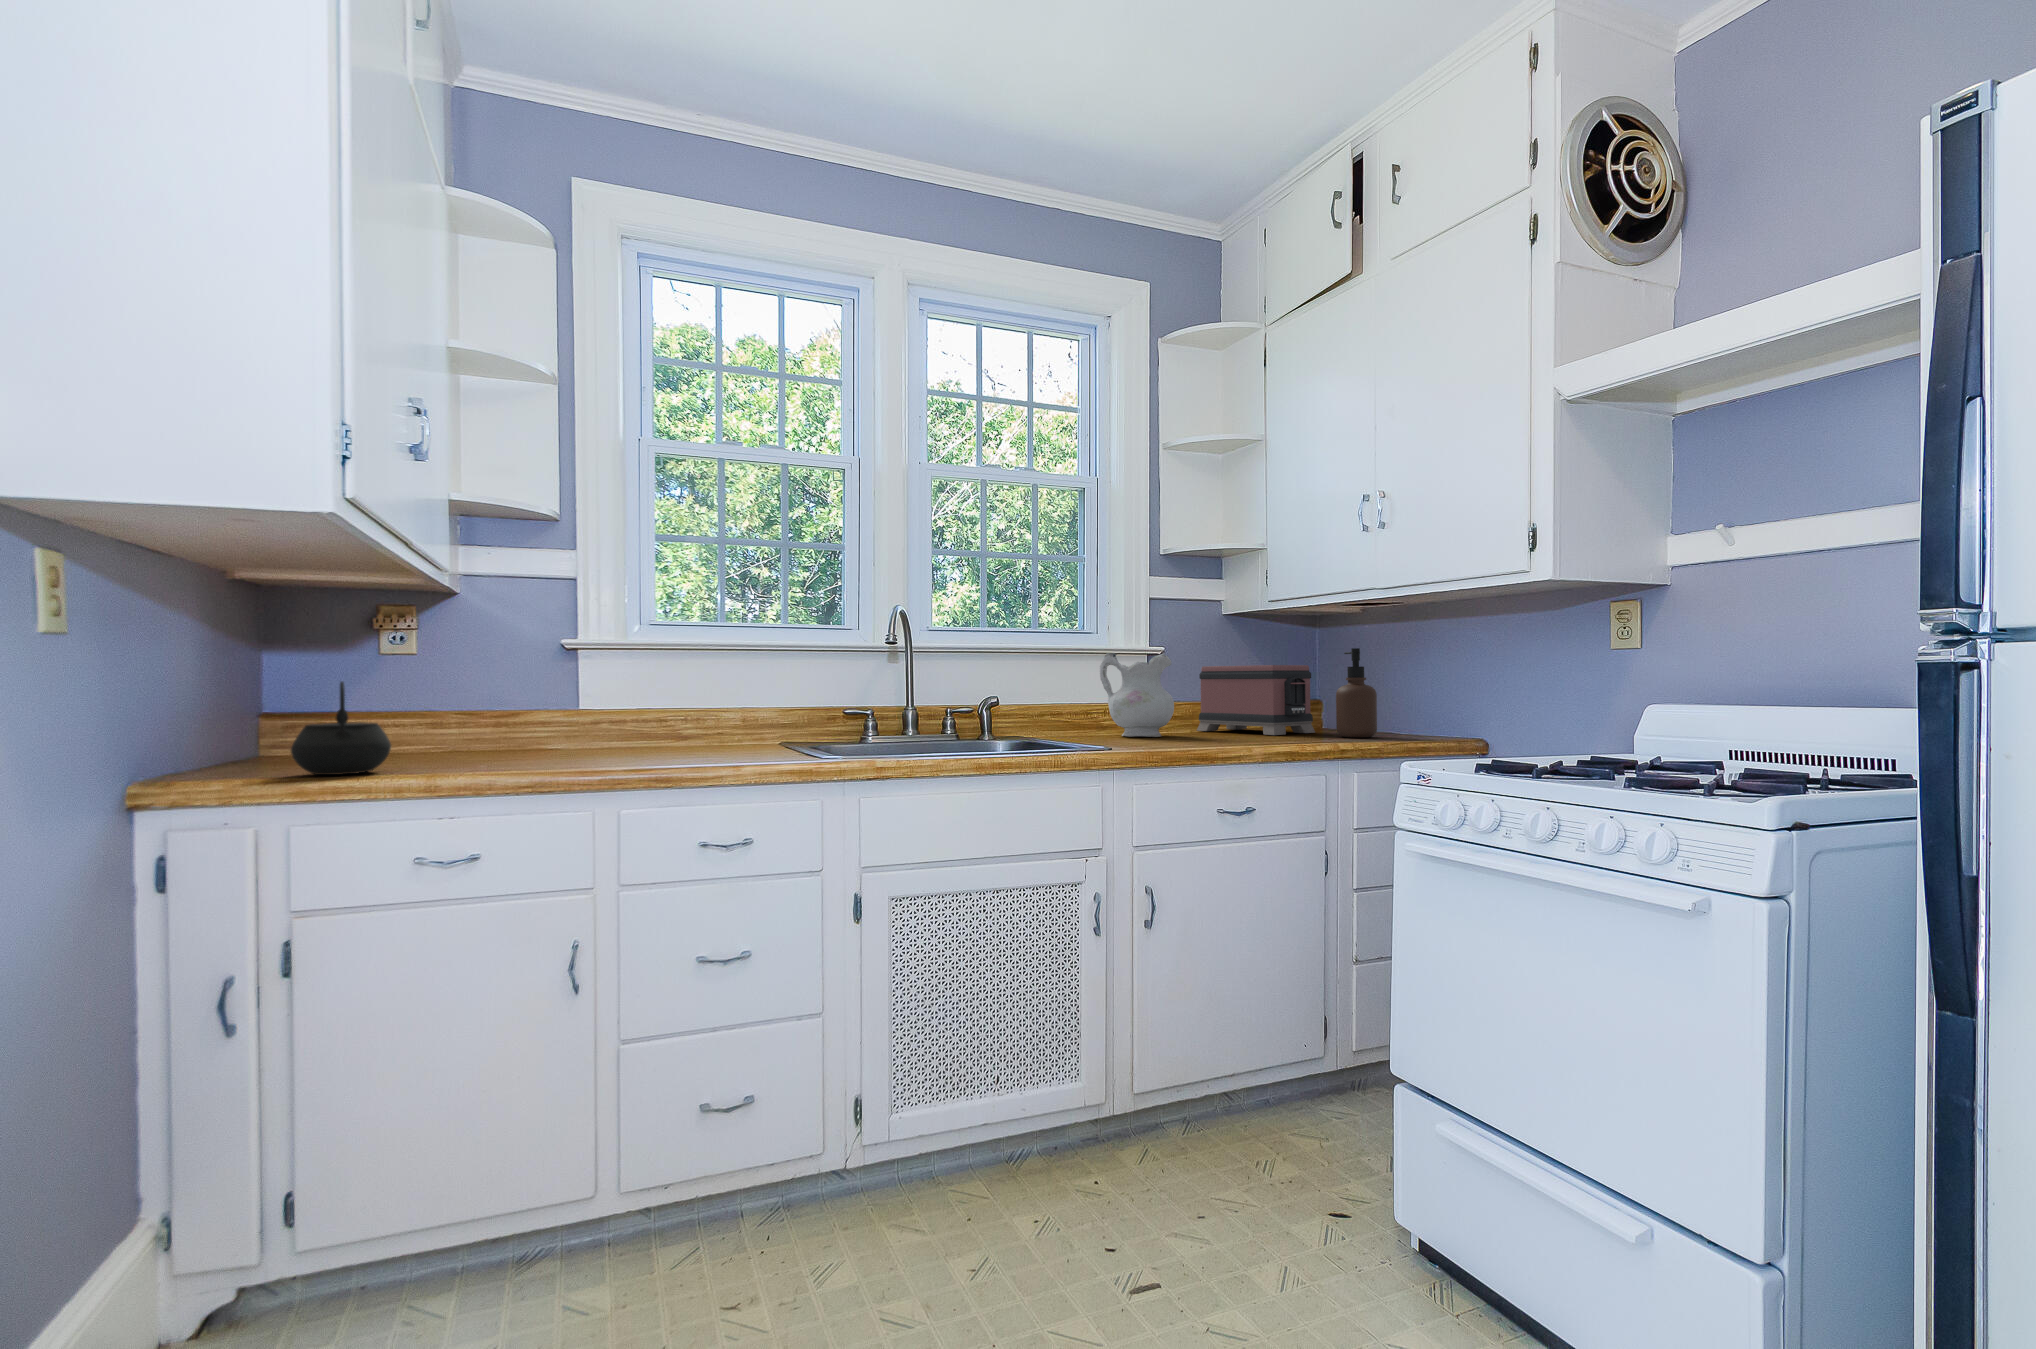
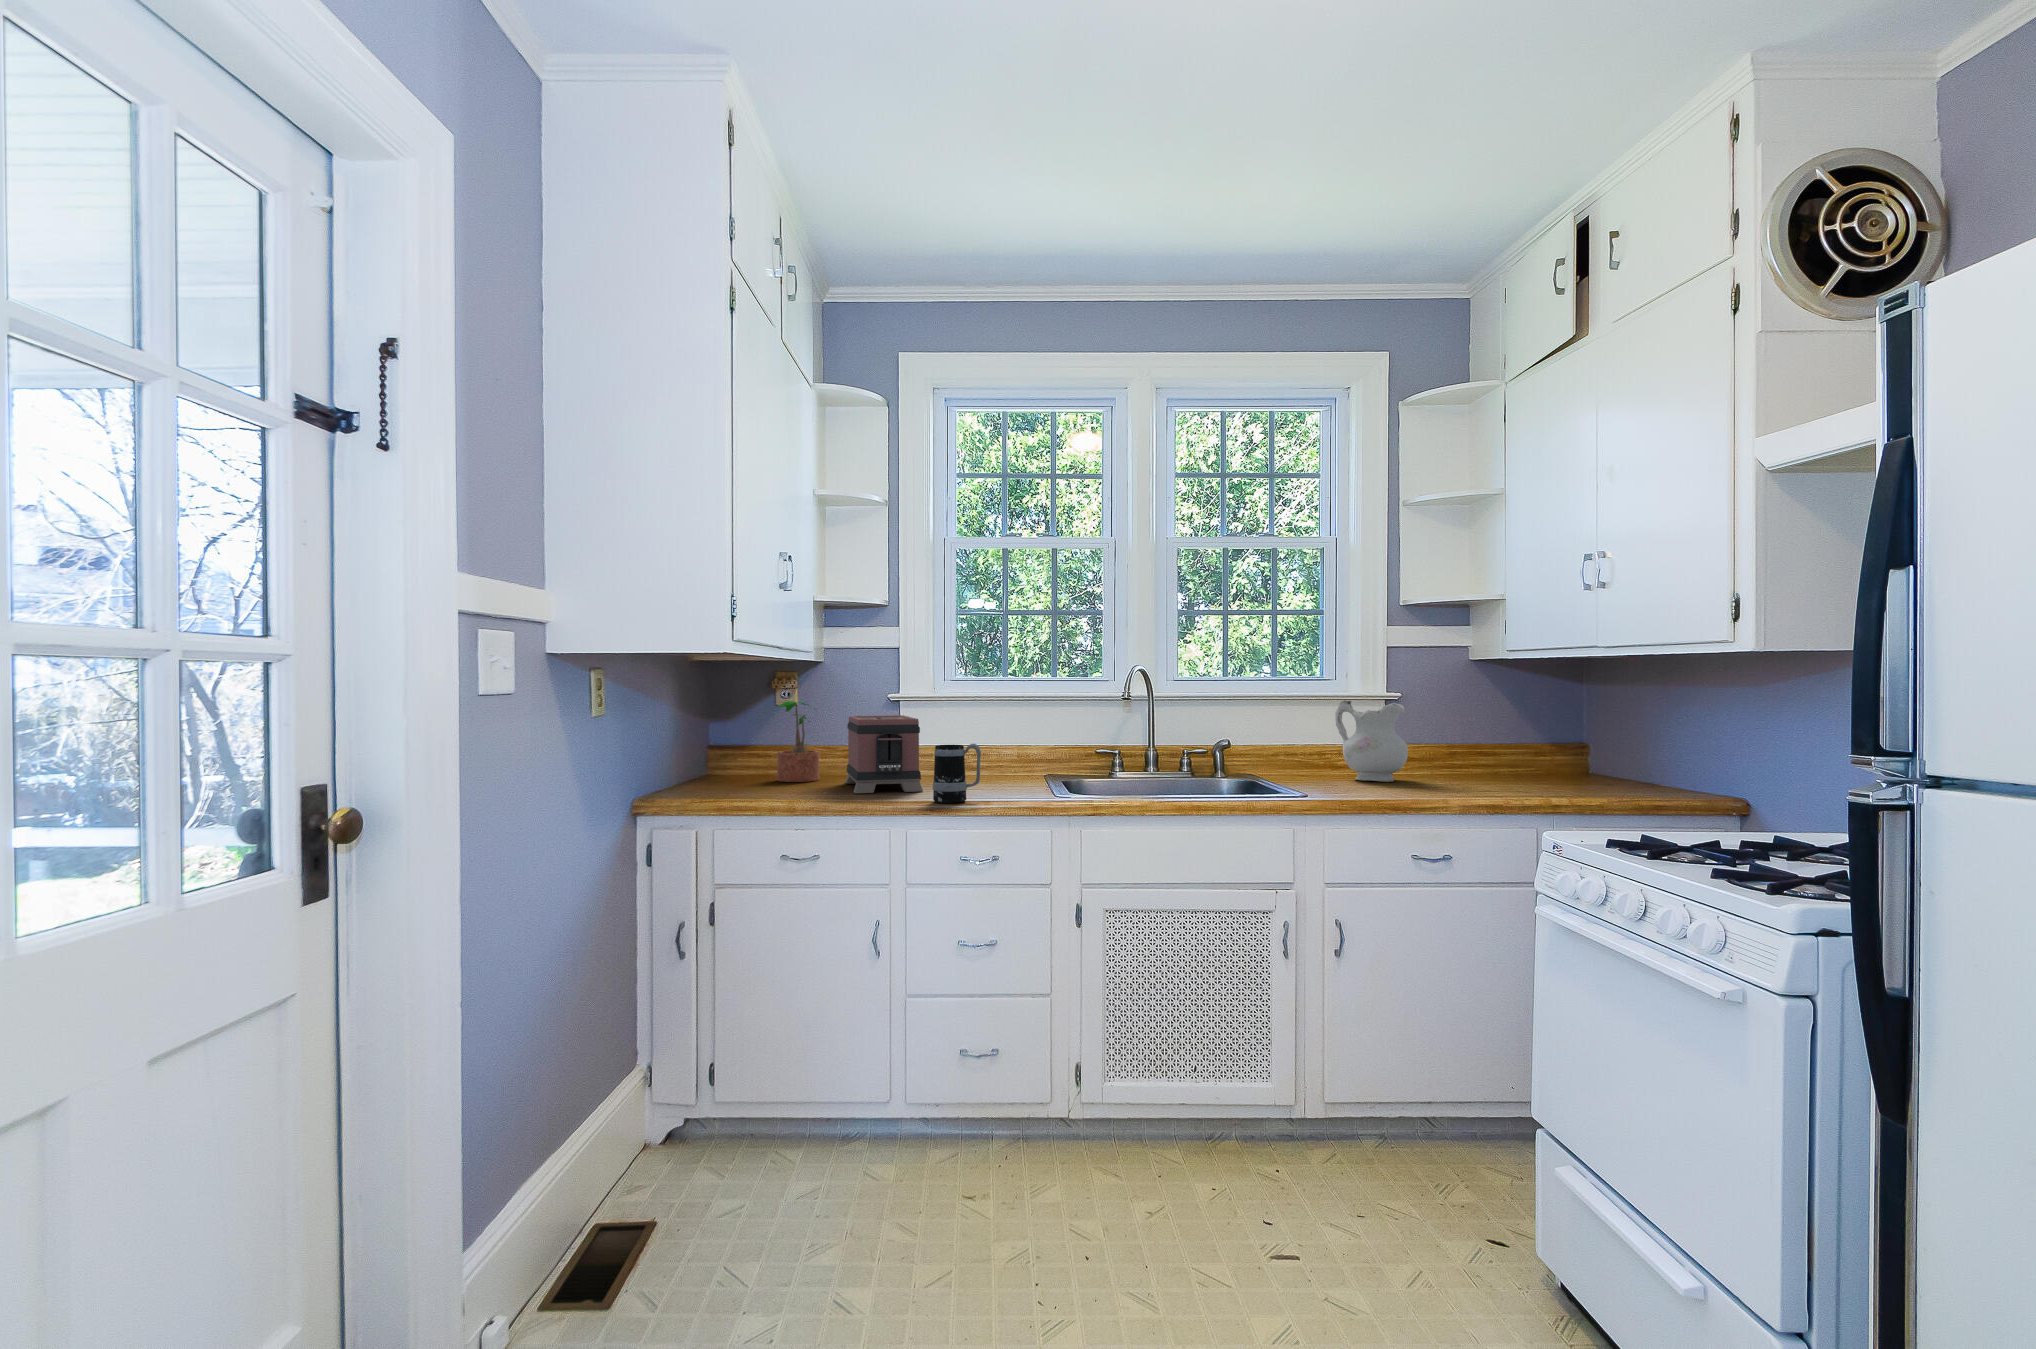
soap dispenser: present [1336,648,1377,737] -> none [1577,701,1622,792]
potted plant: none [399,650,469,761] -> present [777,701,819,782]
toaster: present [1197,665,1315,735] -> present [845,715,923,793]
kettle: present [291,682,391,775] -> none [712,728,770,793]
mug: none [655,693,723,773] -> present [933,744,981,803]

